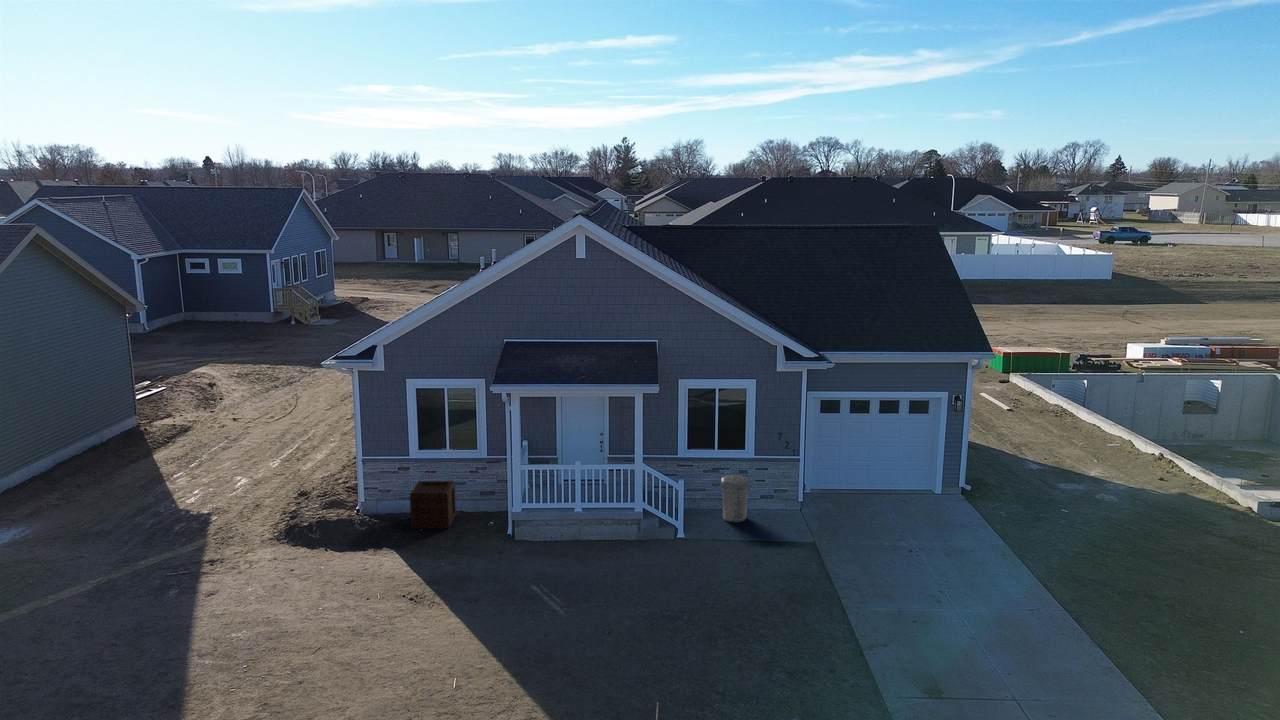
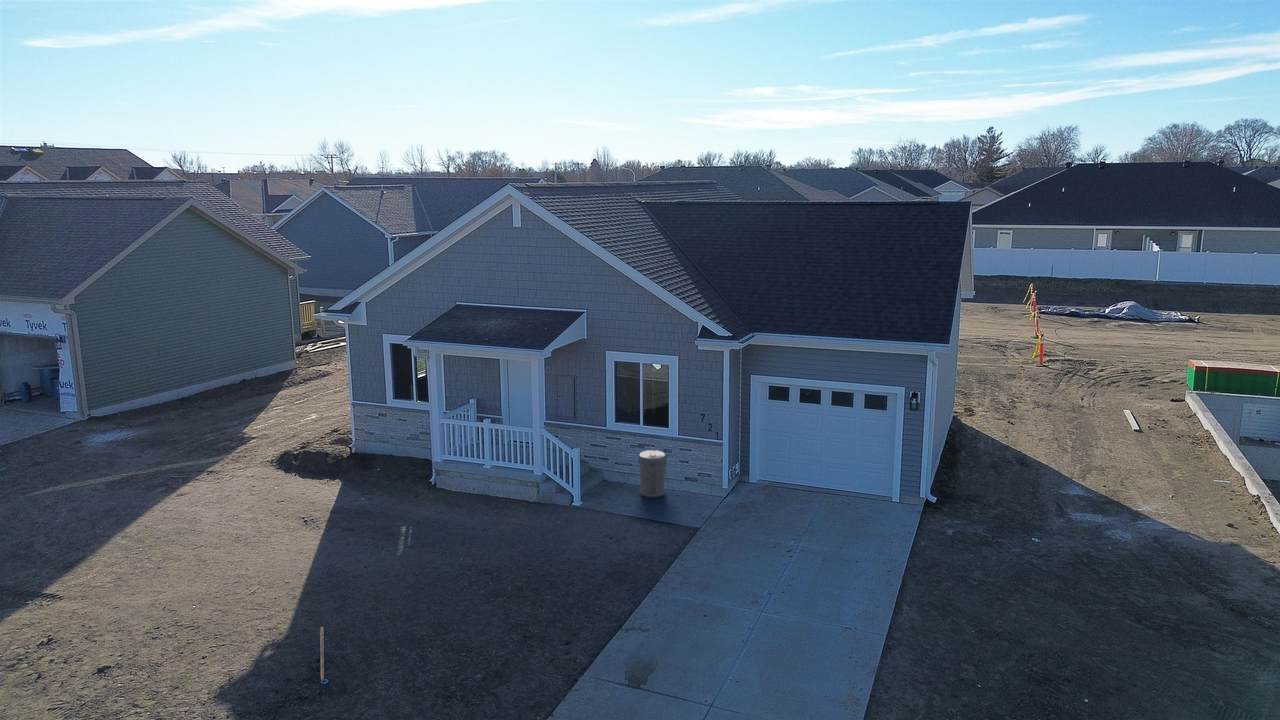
wooden crate: present [410,481,456,529] -> none [372,423,421,467]

